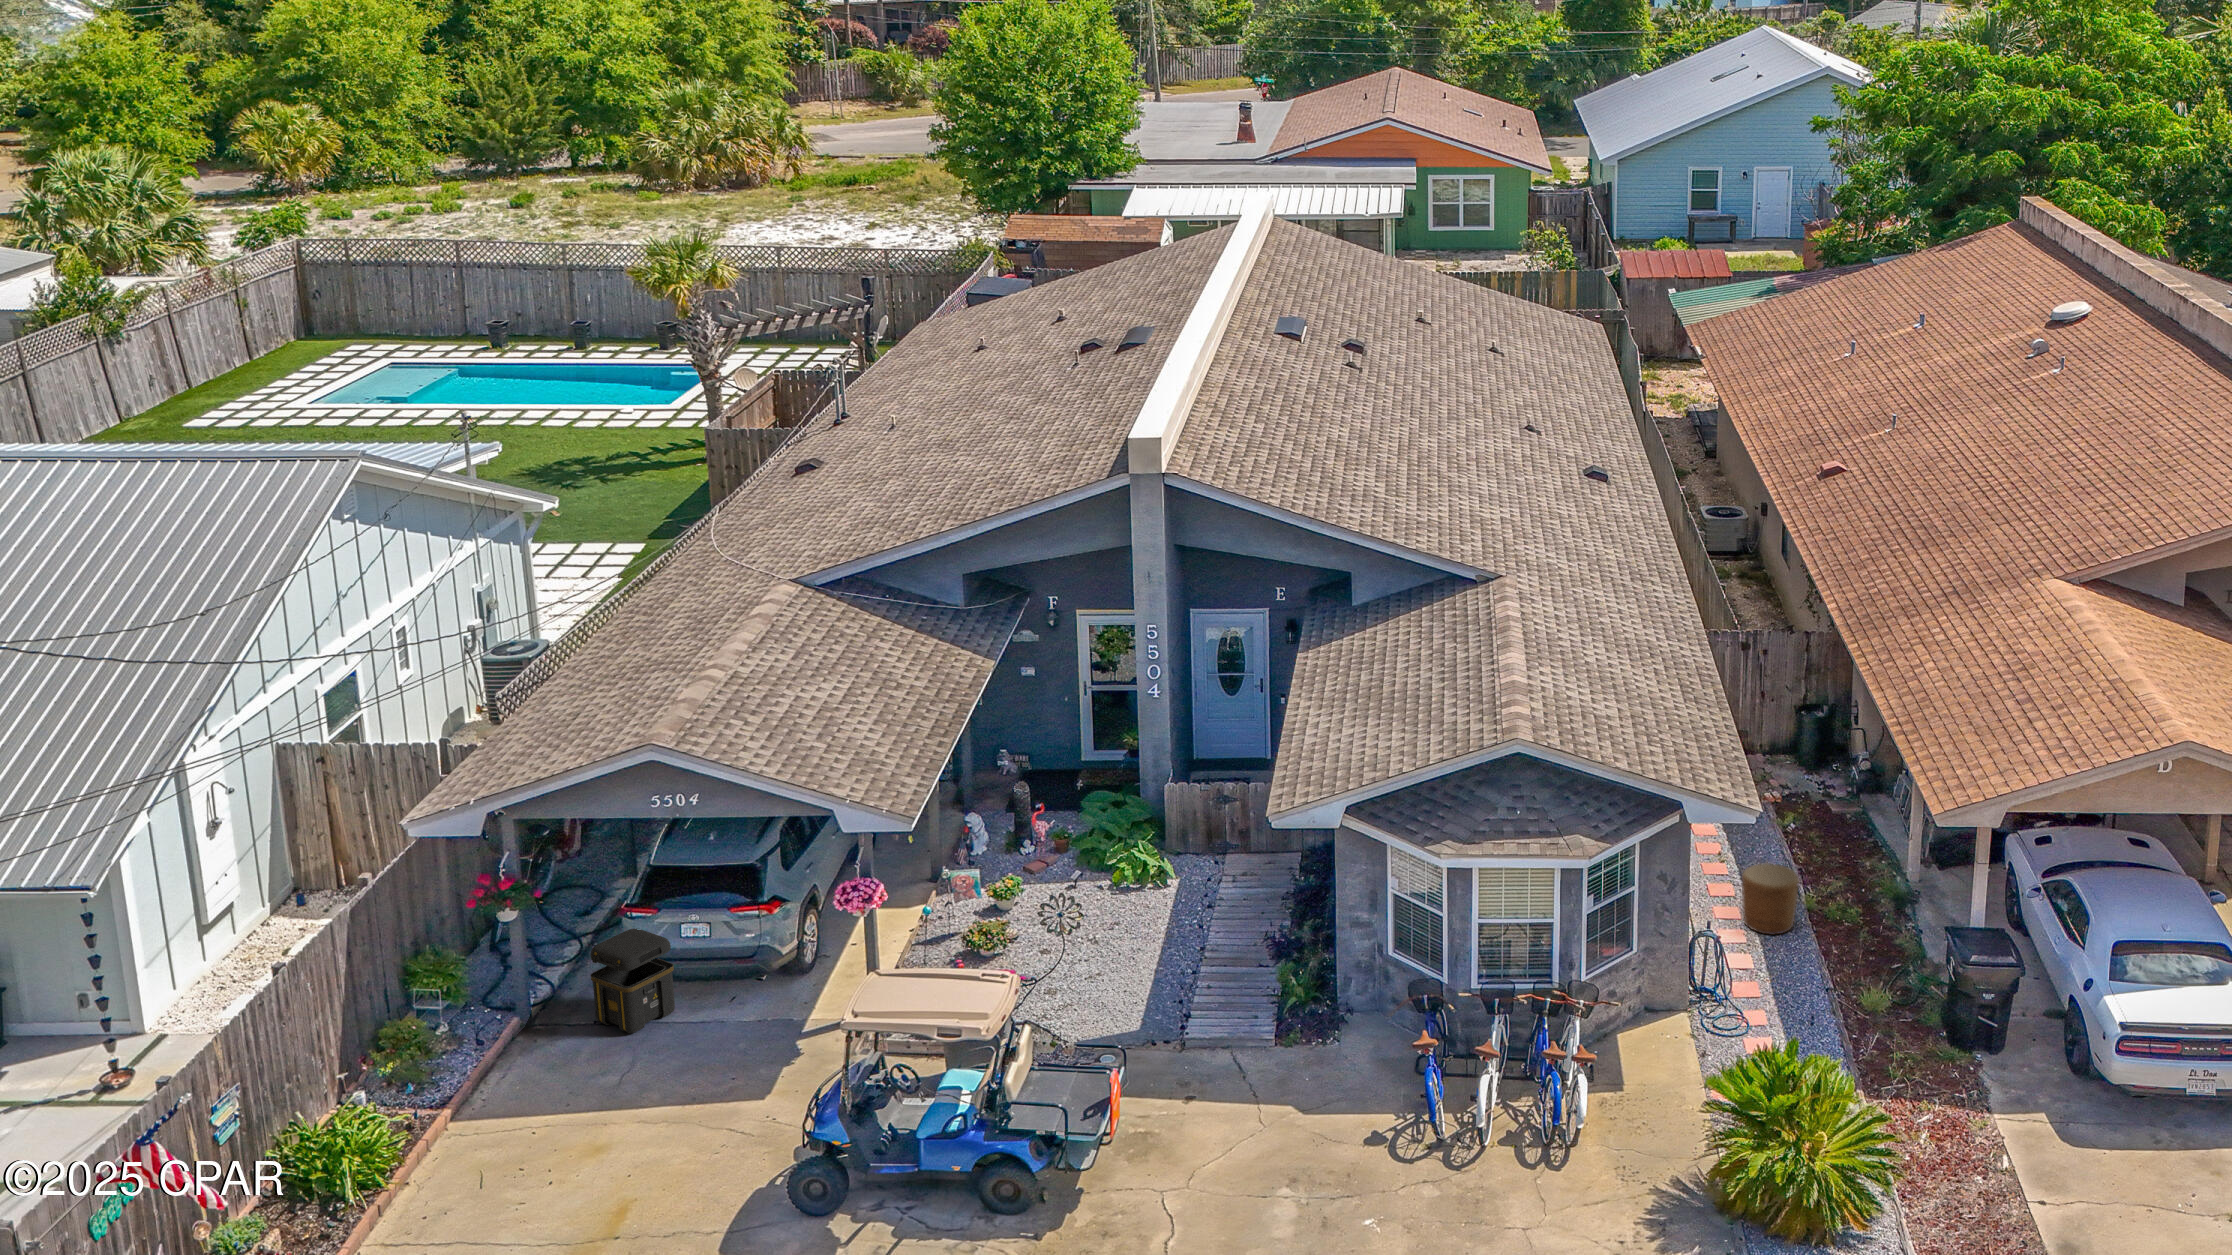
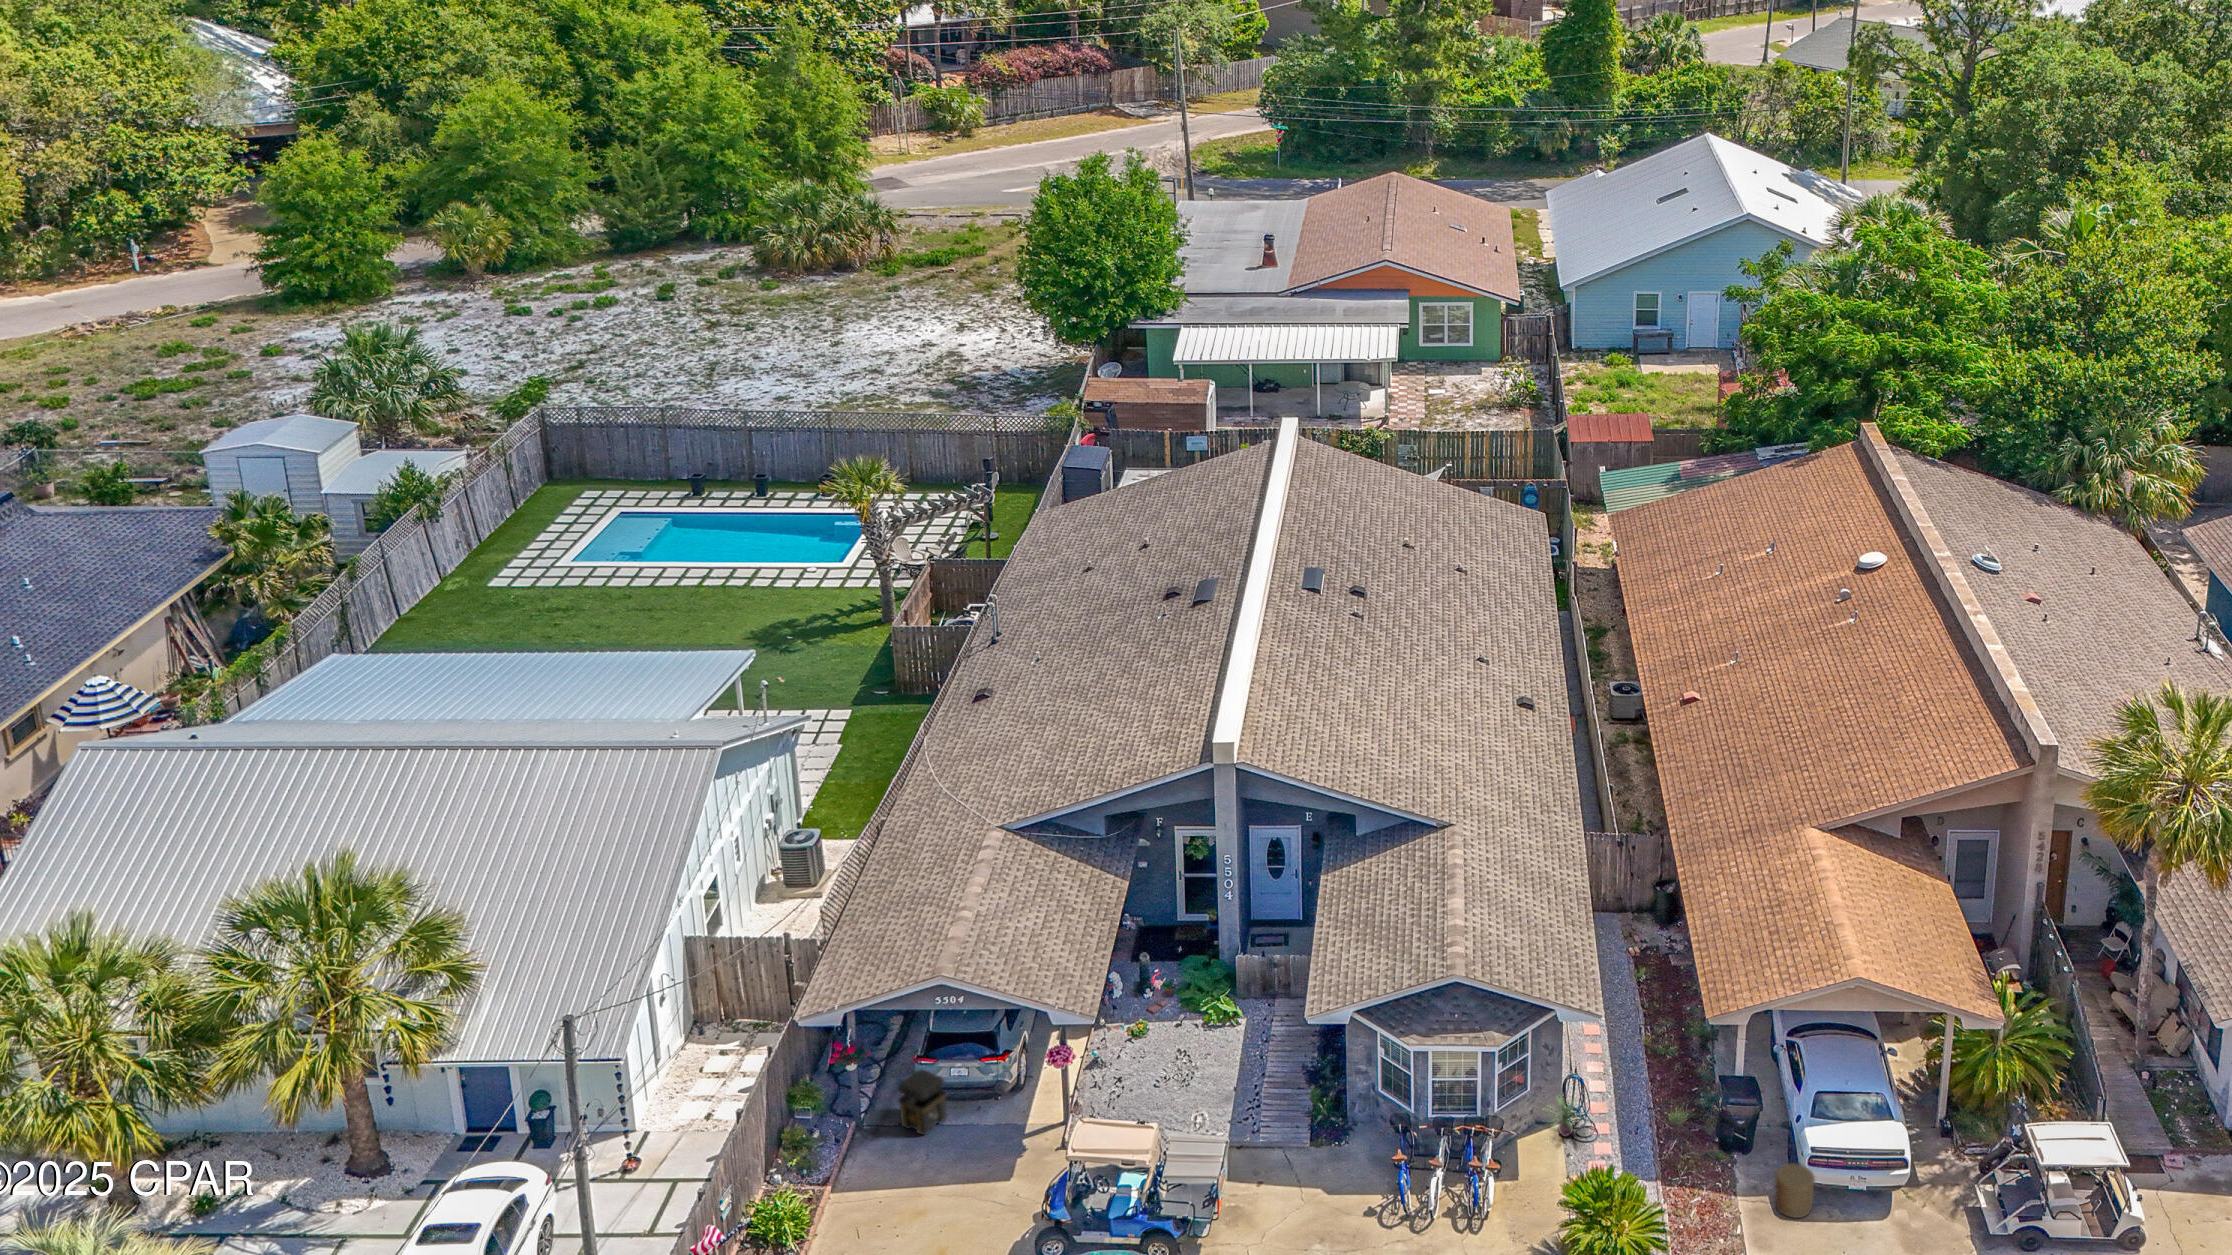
woven basket: present [1742,863,1800,935] -> present [1775,1163,1815,1218]
decorative plant: none [1656,959,1733,1032] -> present [1550,1097,1581,1136]

